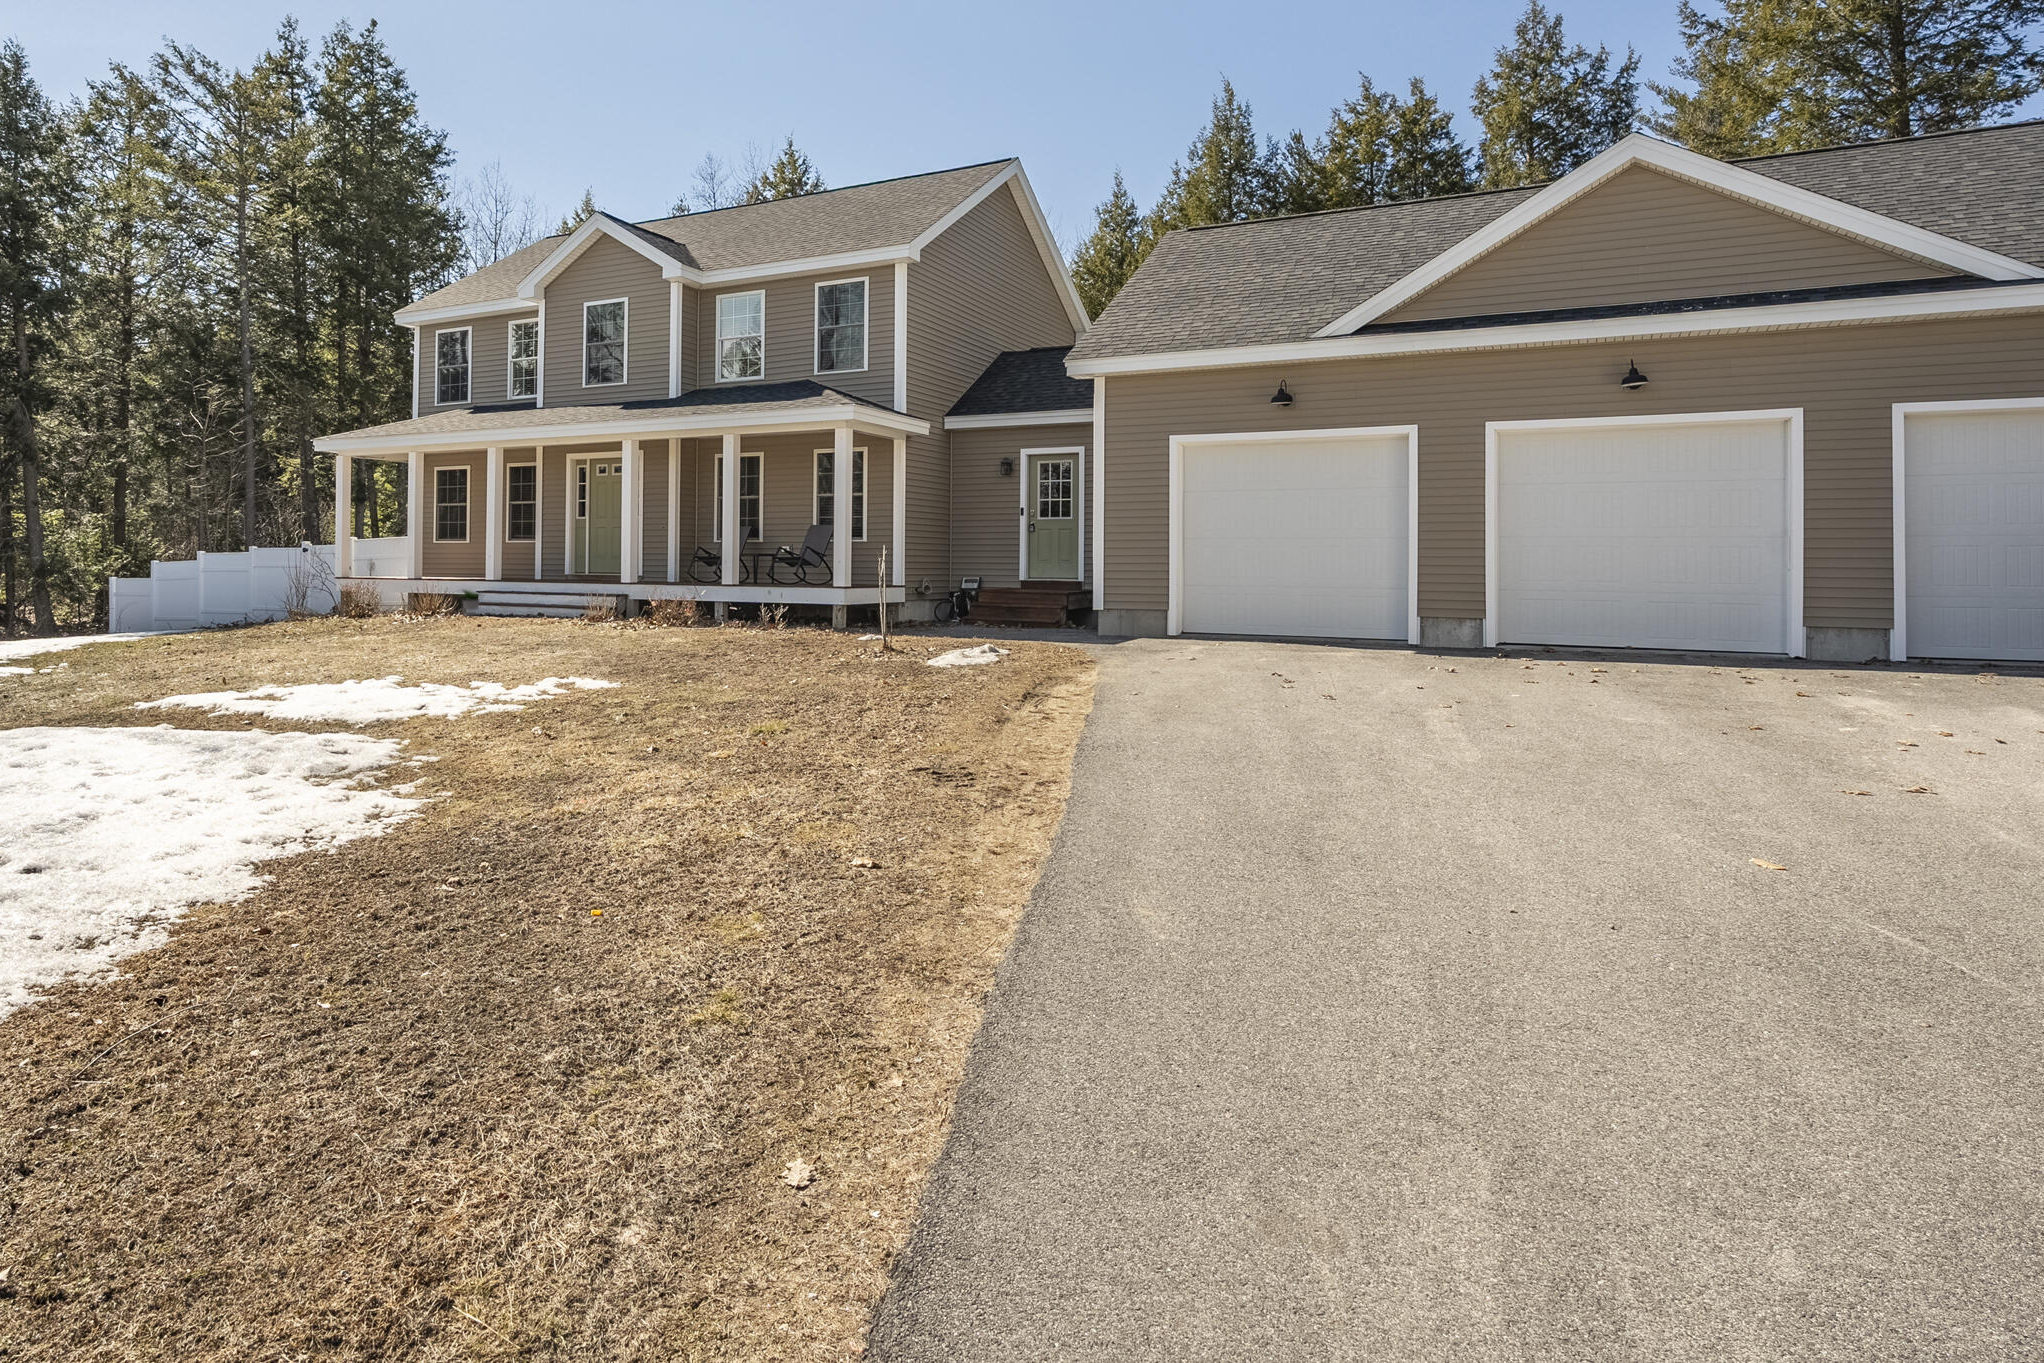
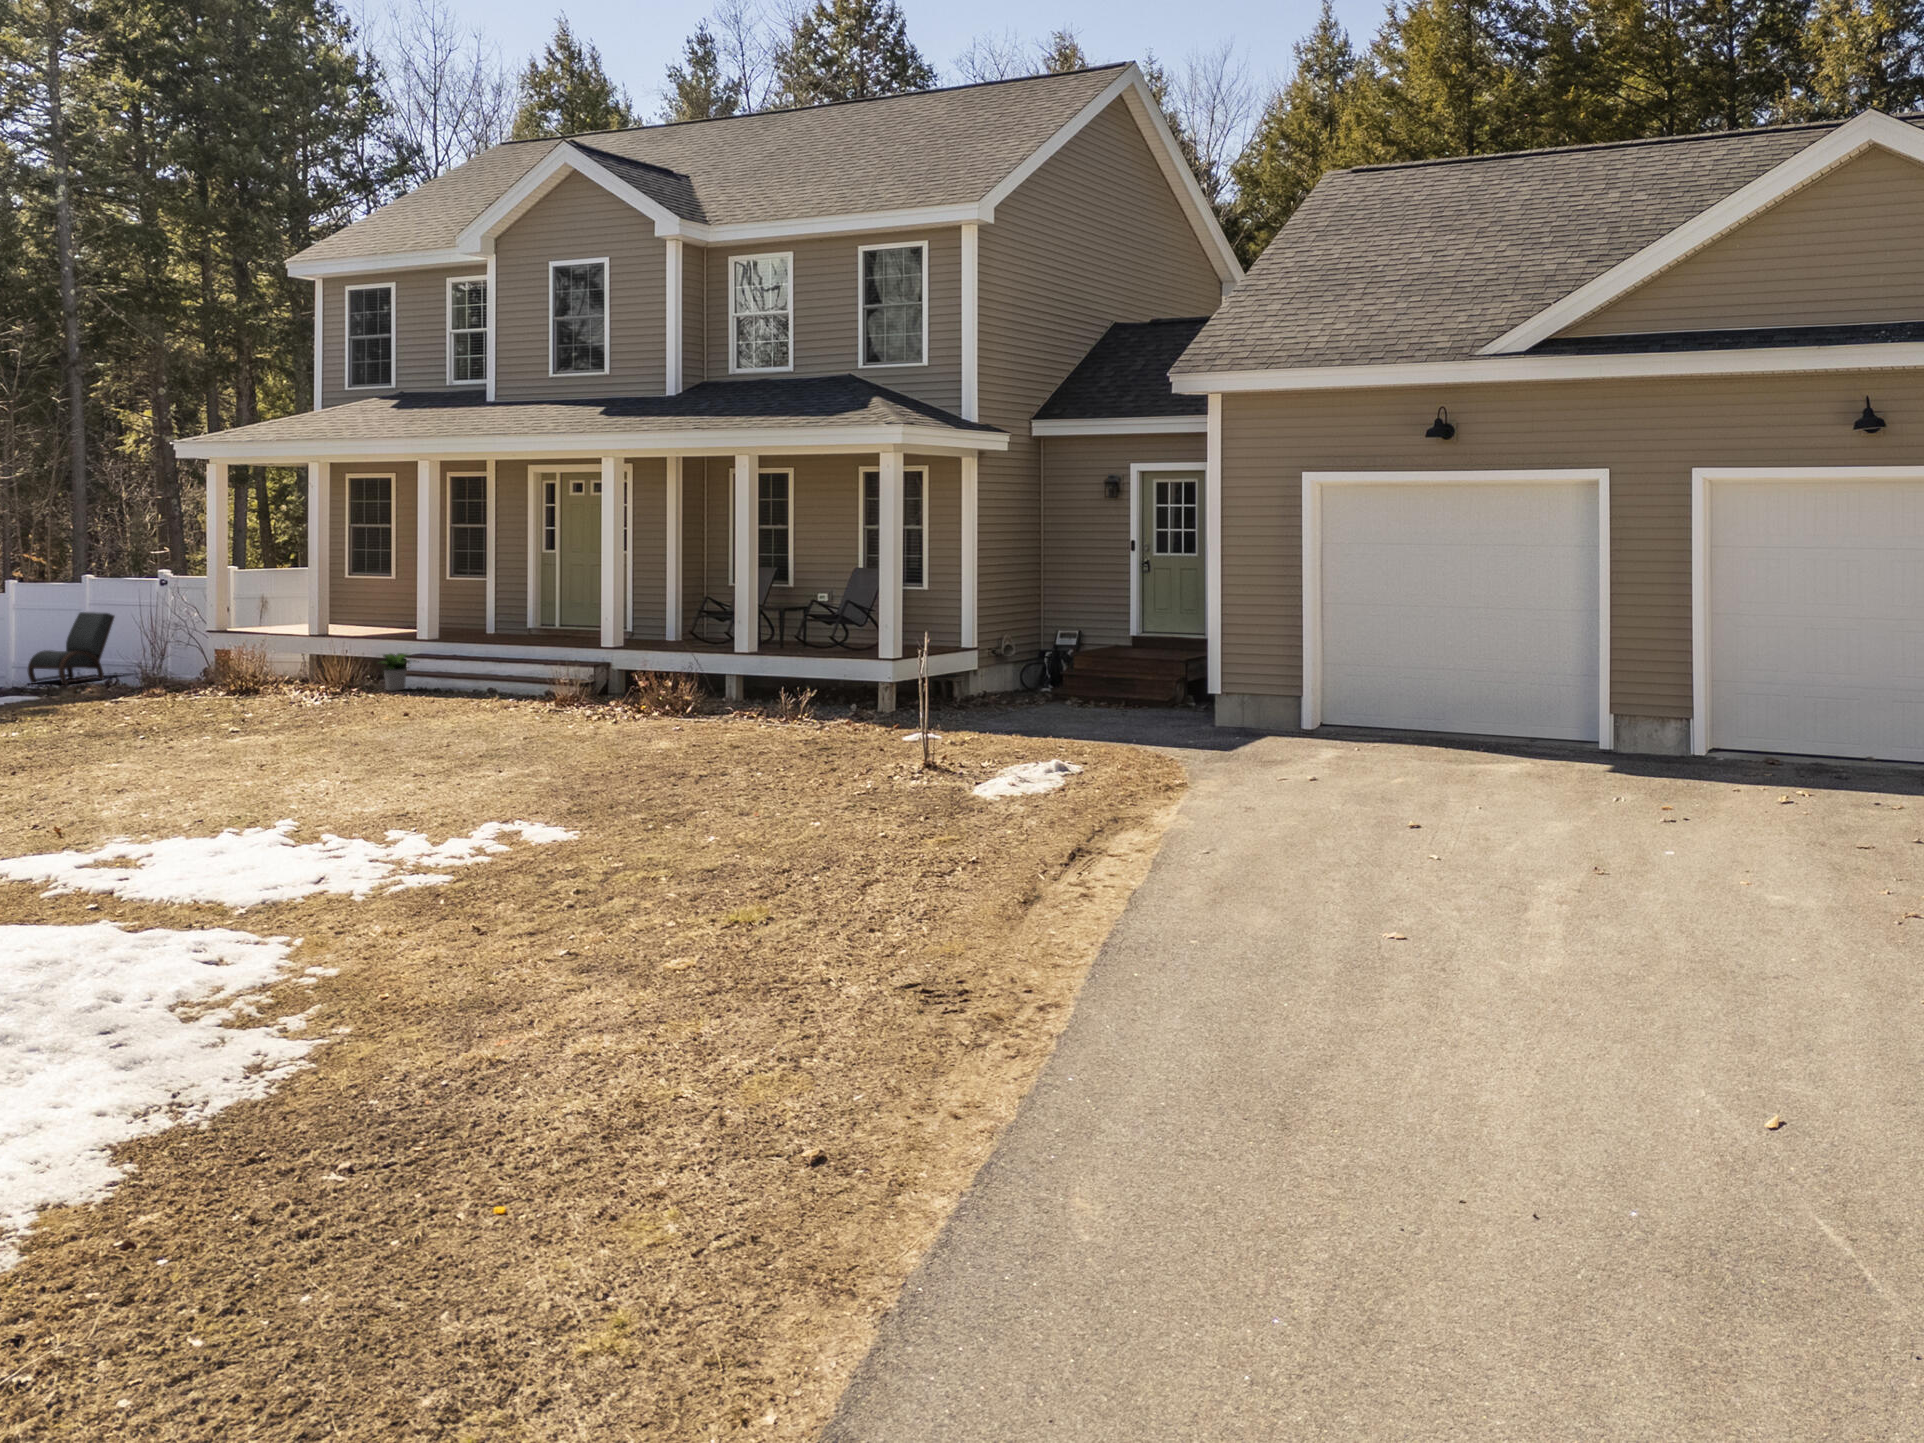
lounge chair: none [207,562,269,614] -> present [28,612,115,685]

